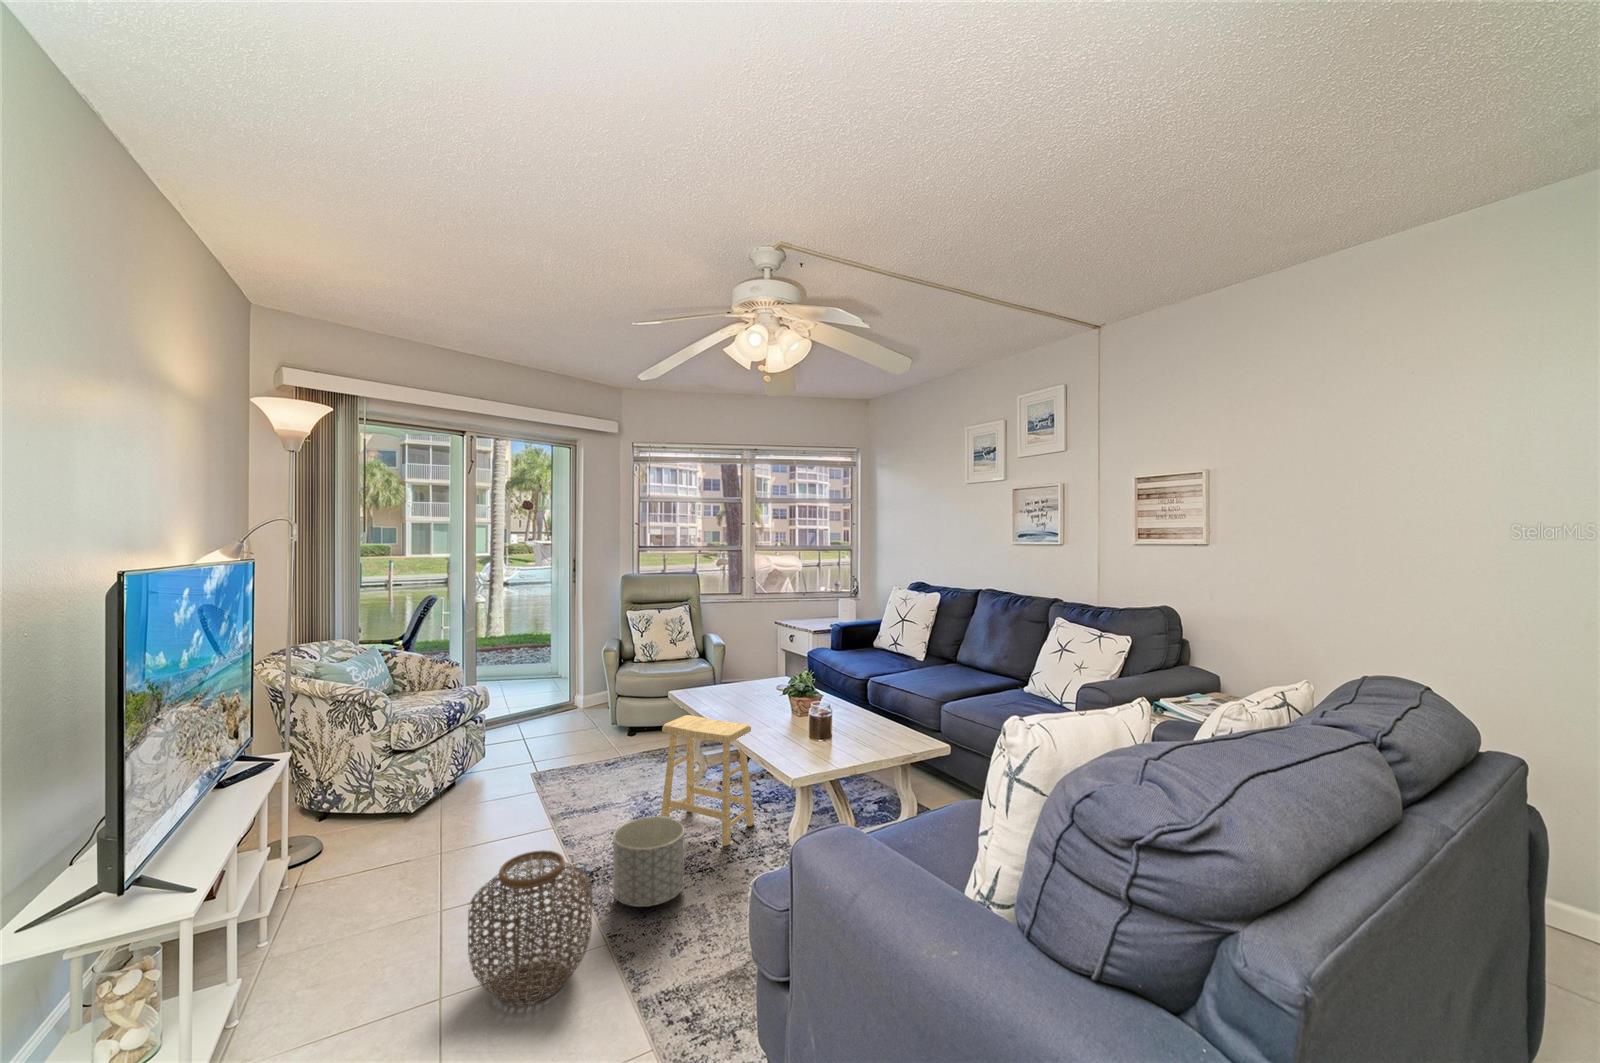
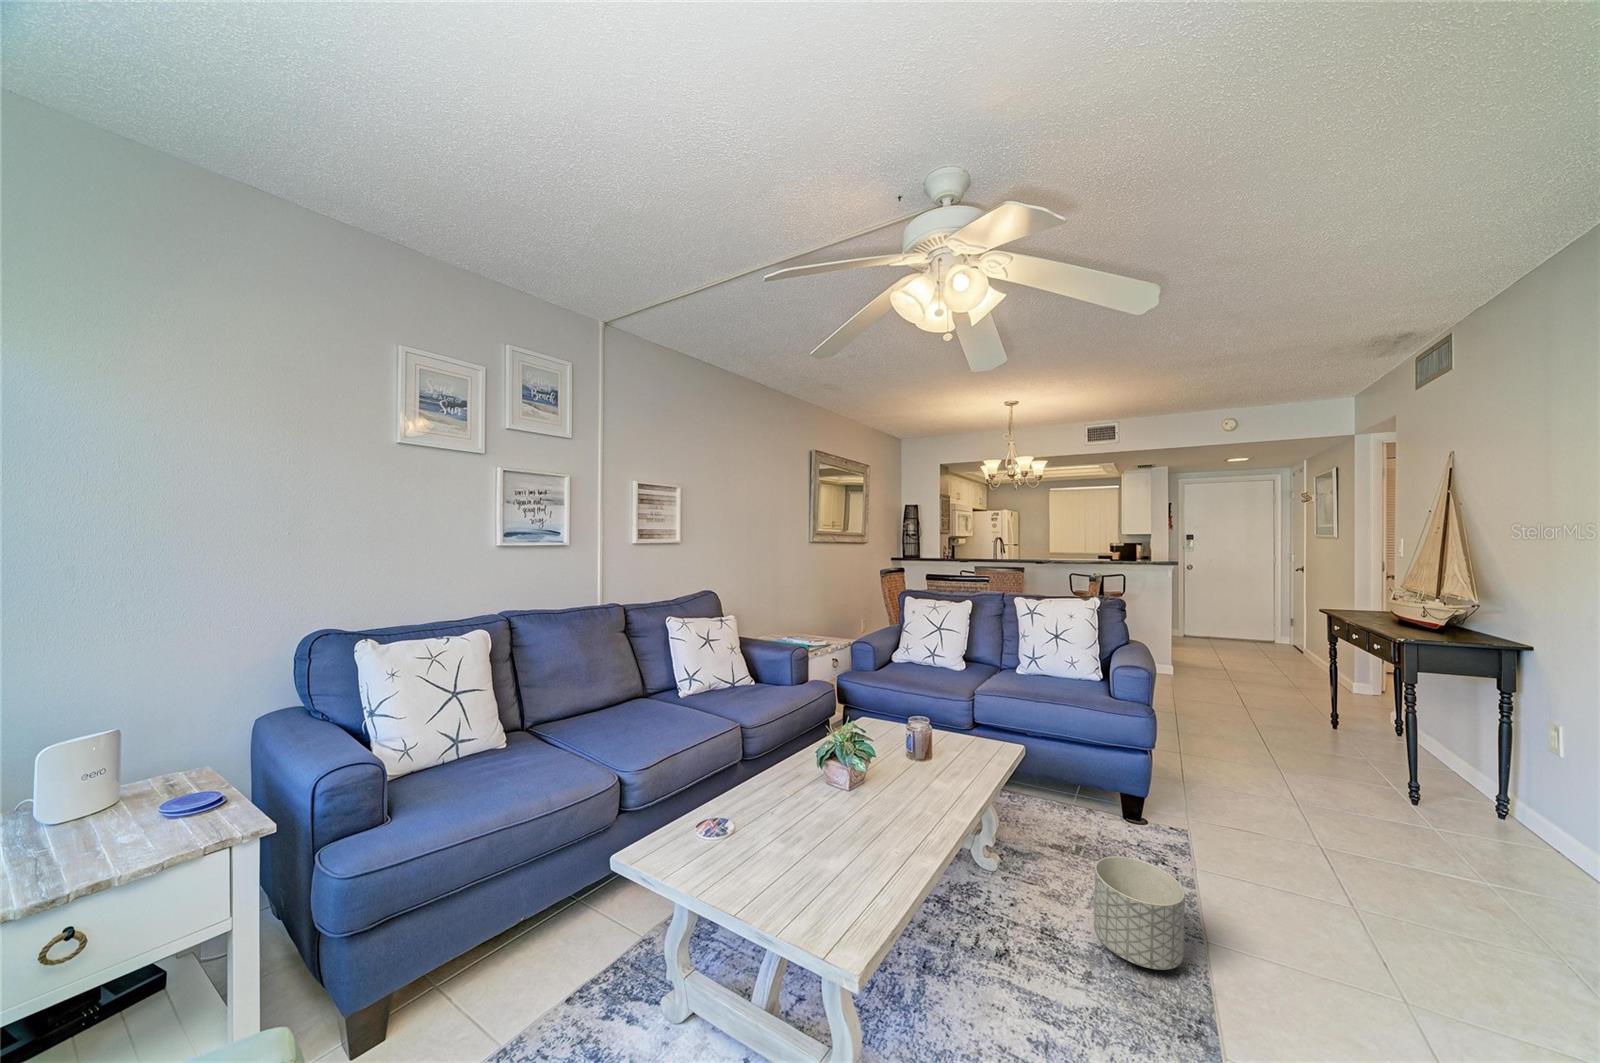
footstool: present [661,715,754,846] -> none [931,802,1049,1032]
woven basket: present [468,850,592,1004] -> none [1228,839,1369,984]

